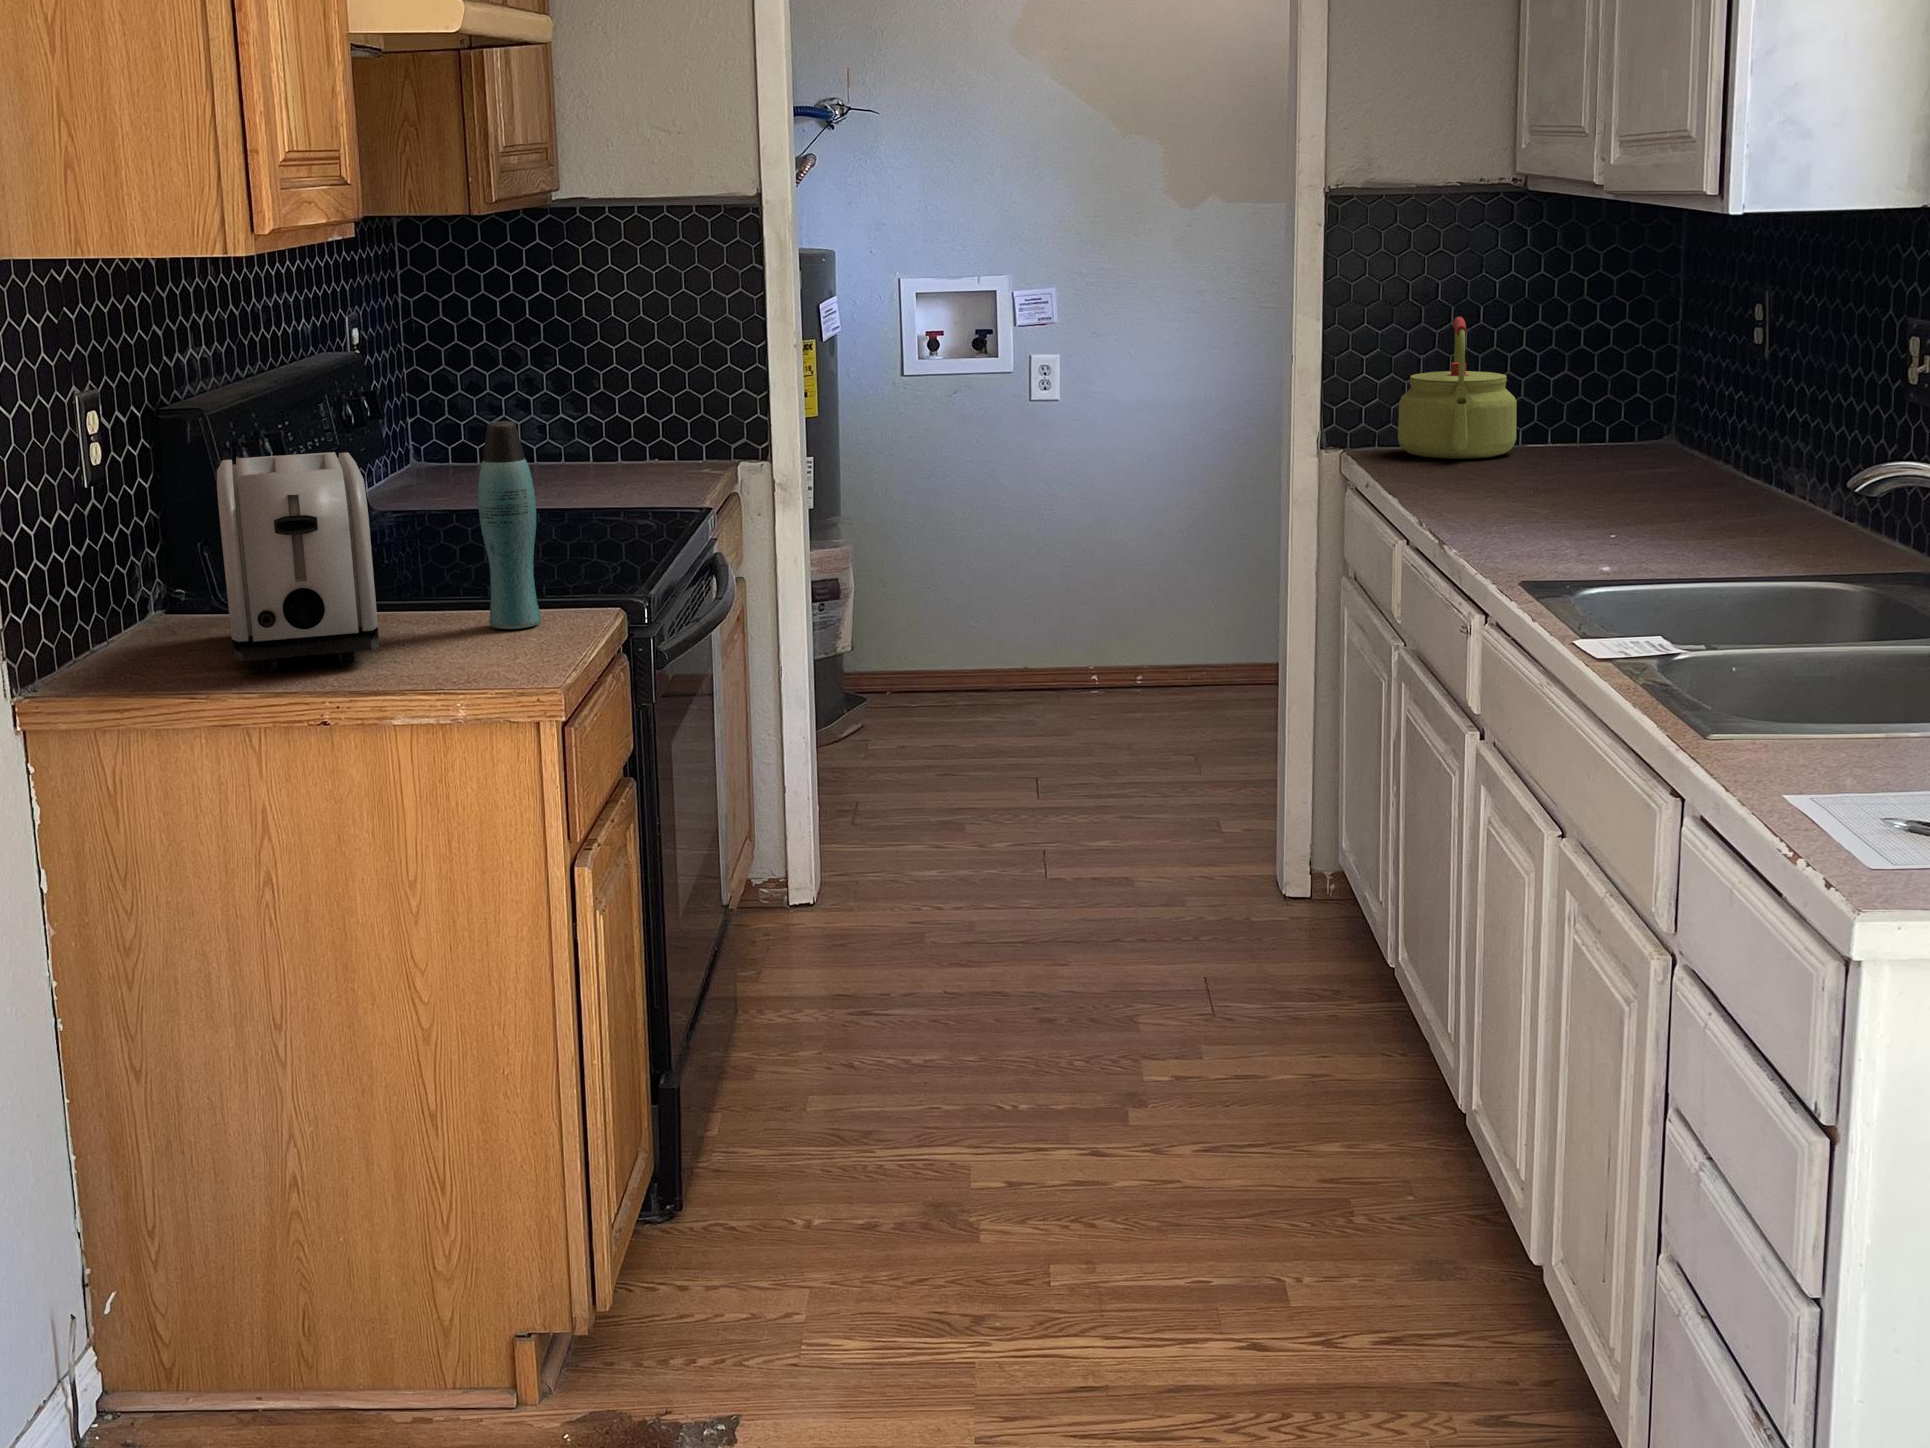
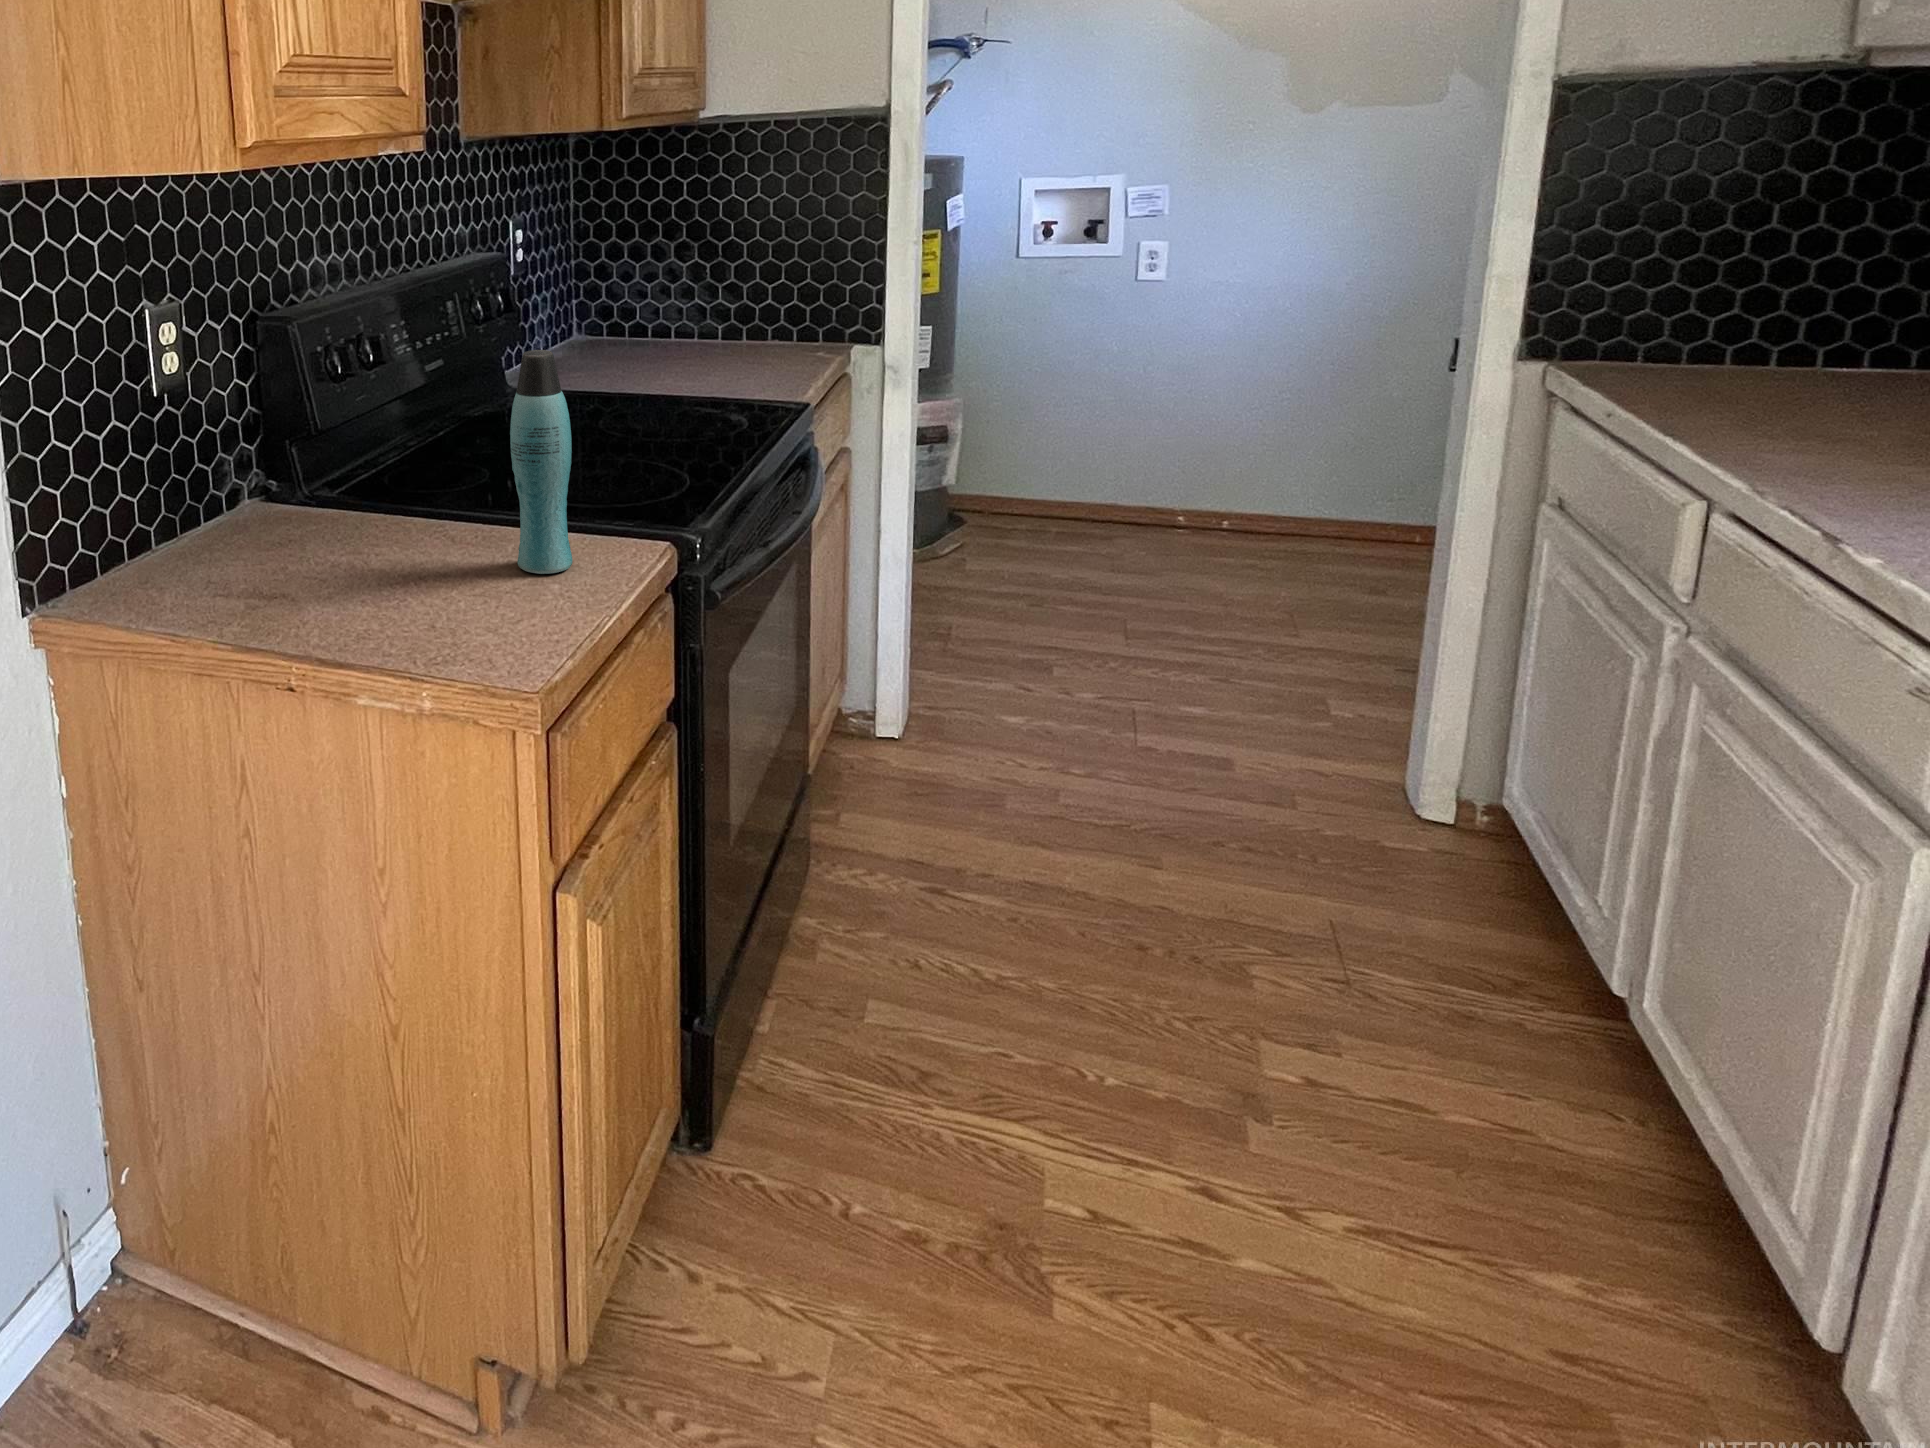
kettle: present [1398,317,1517,459] -> none [1641,221,1843,390]
toaster: present [217,452,379,672] -> none [219,373,409,611]

